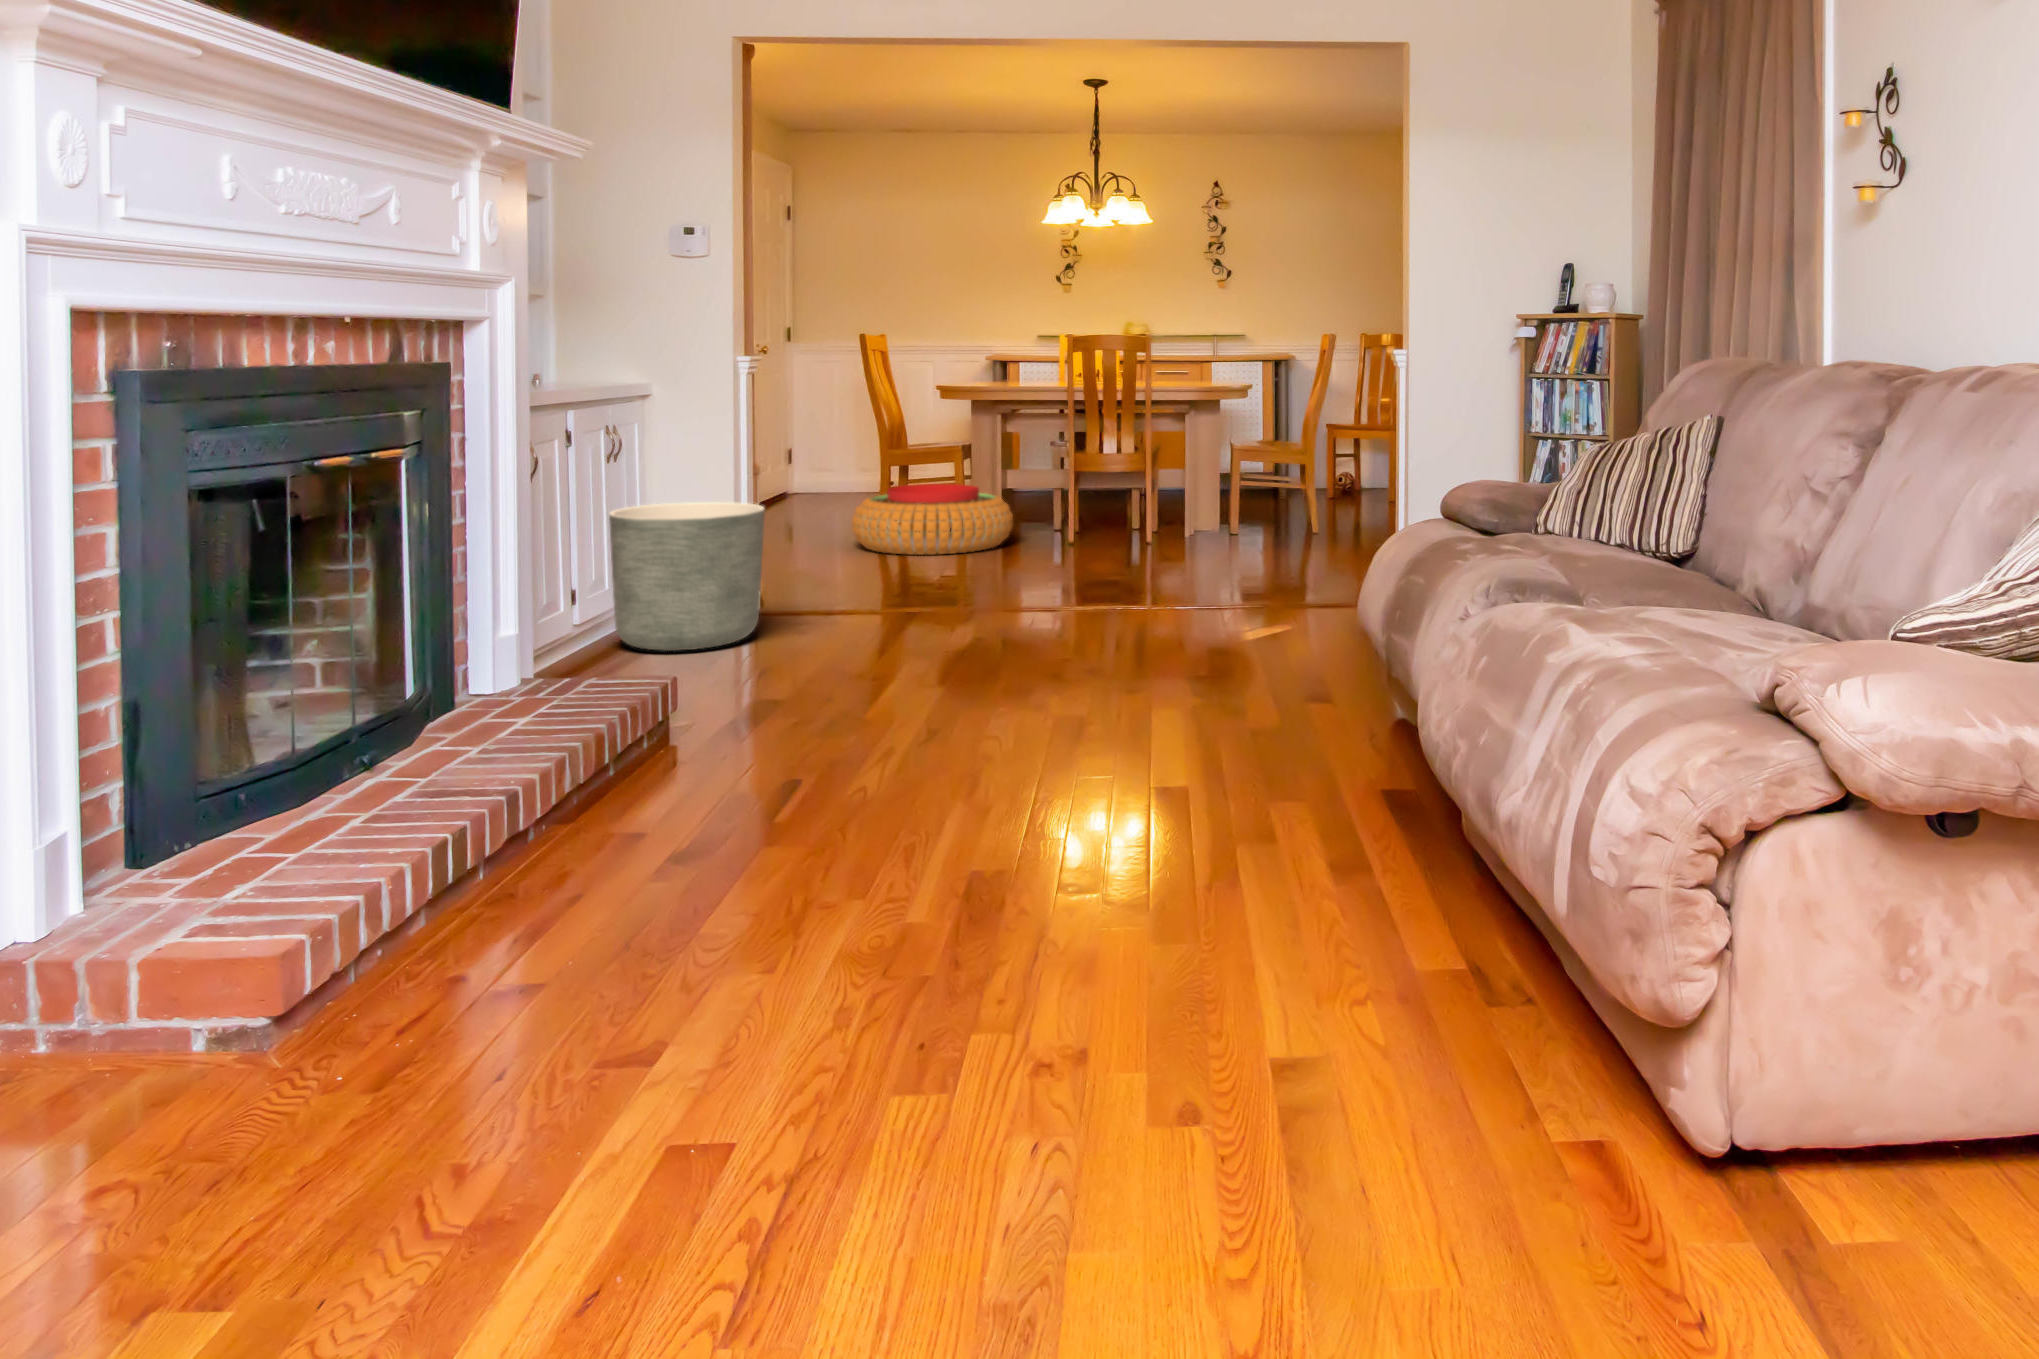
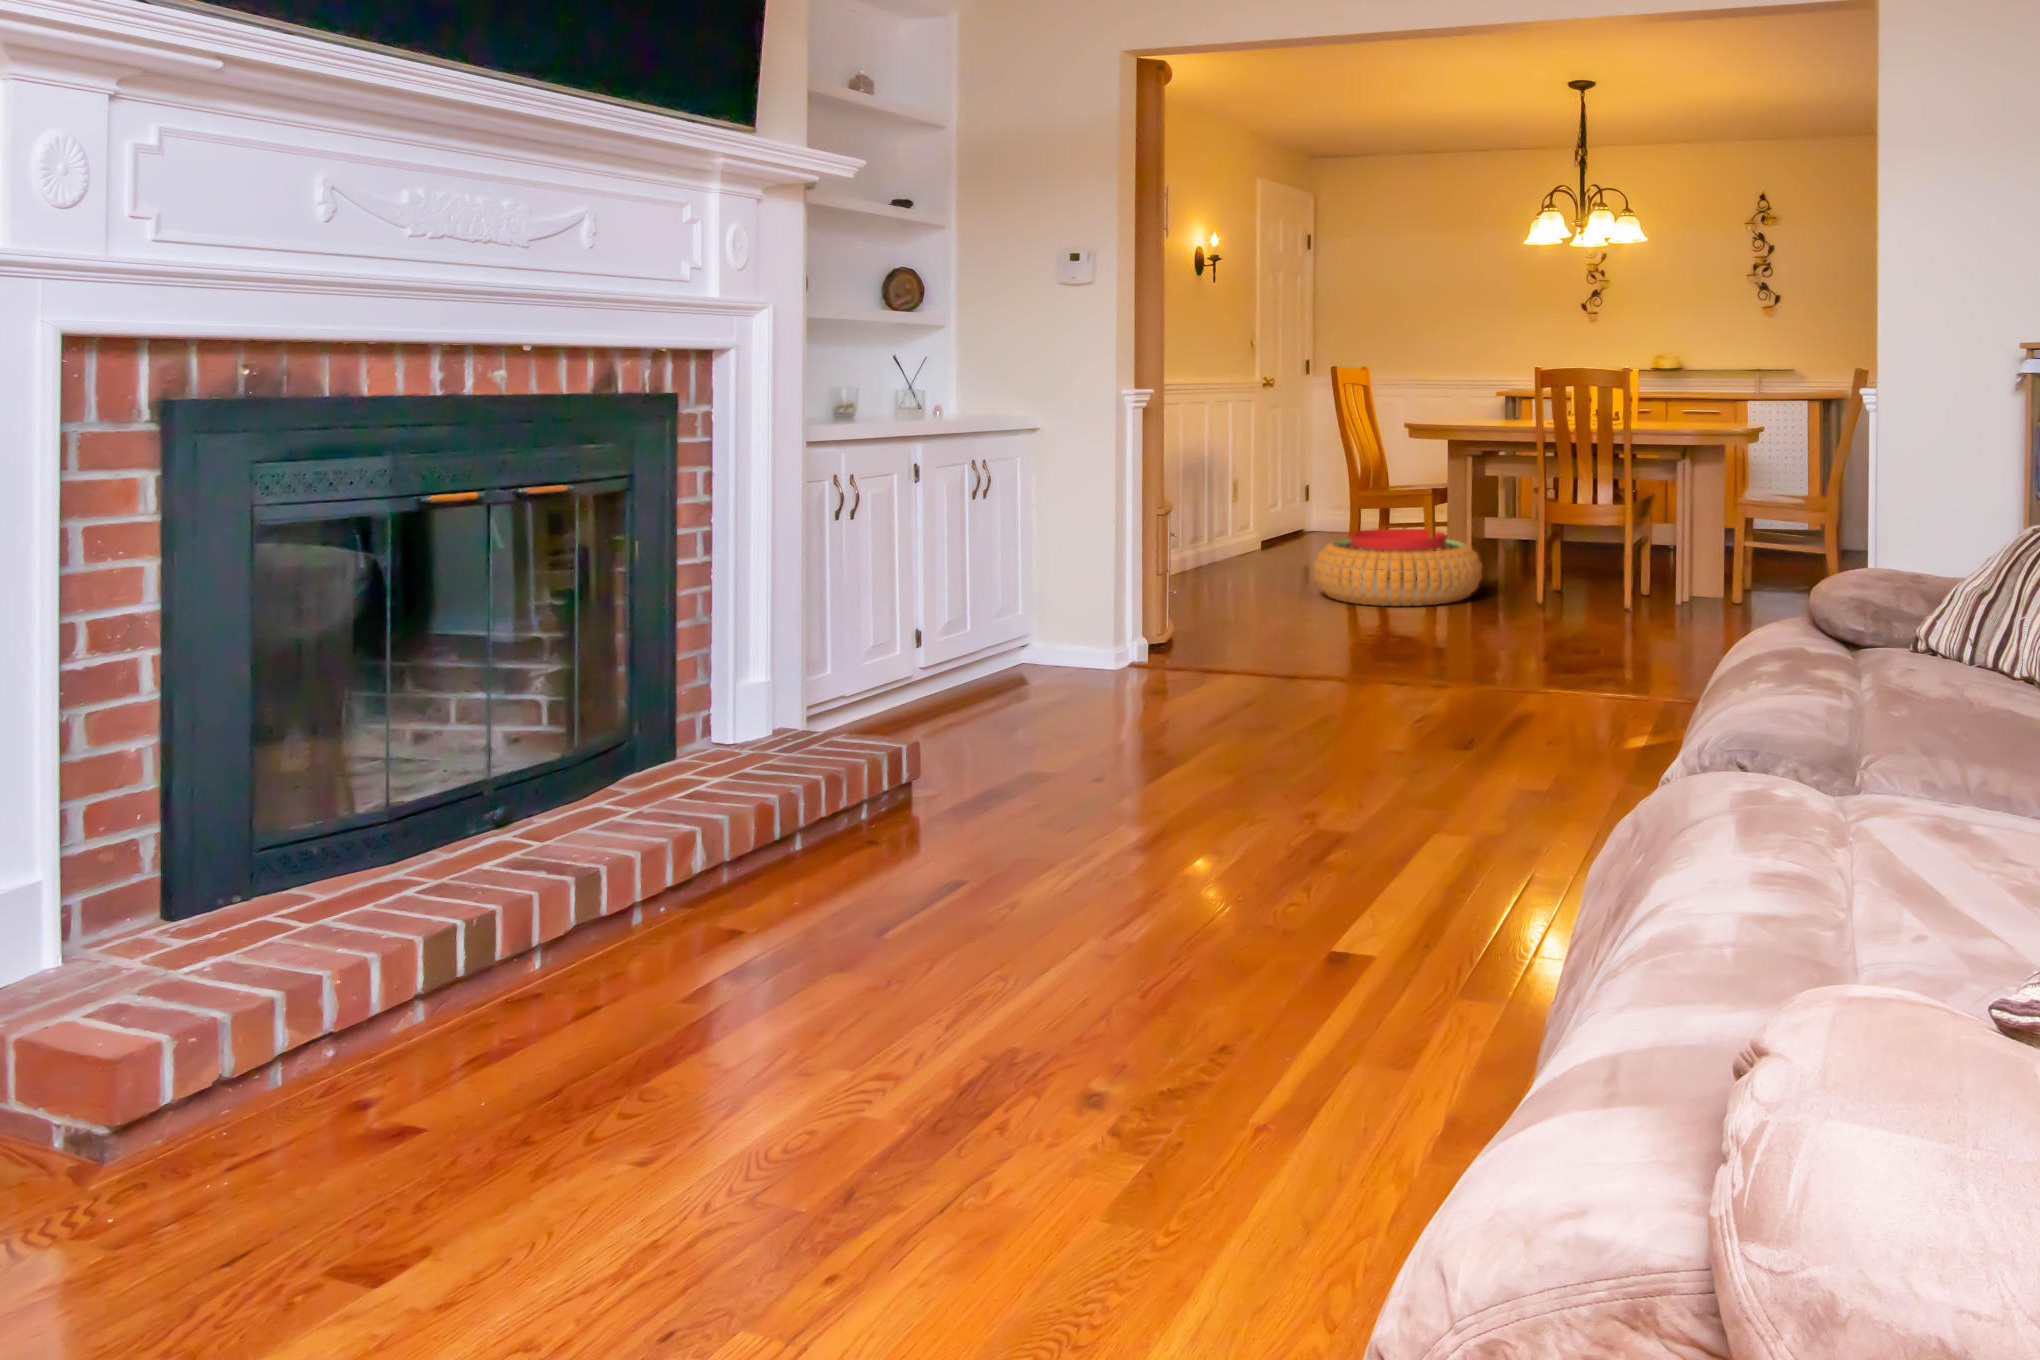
planter: present [609,502,765,651] -> none [970,543,1126,700]

